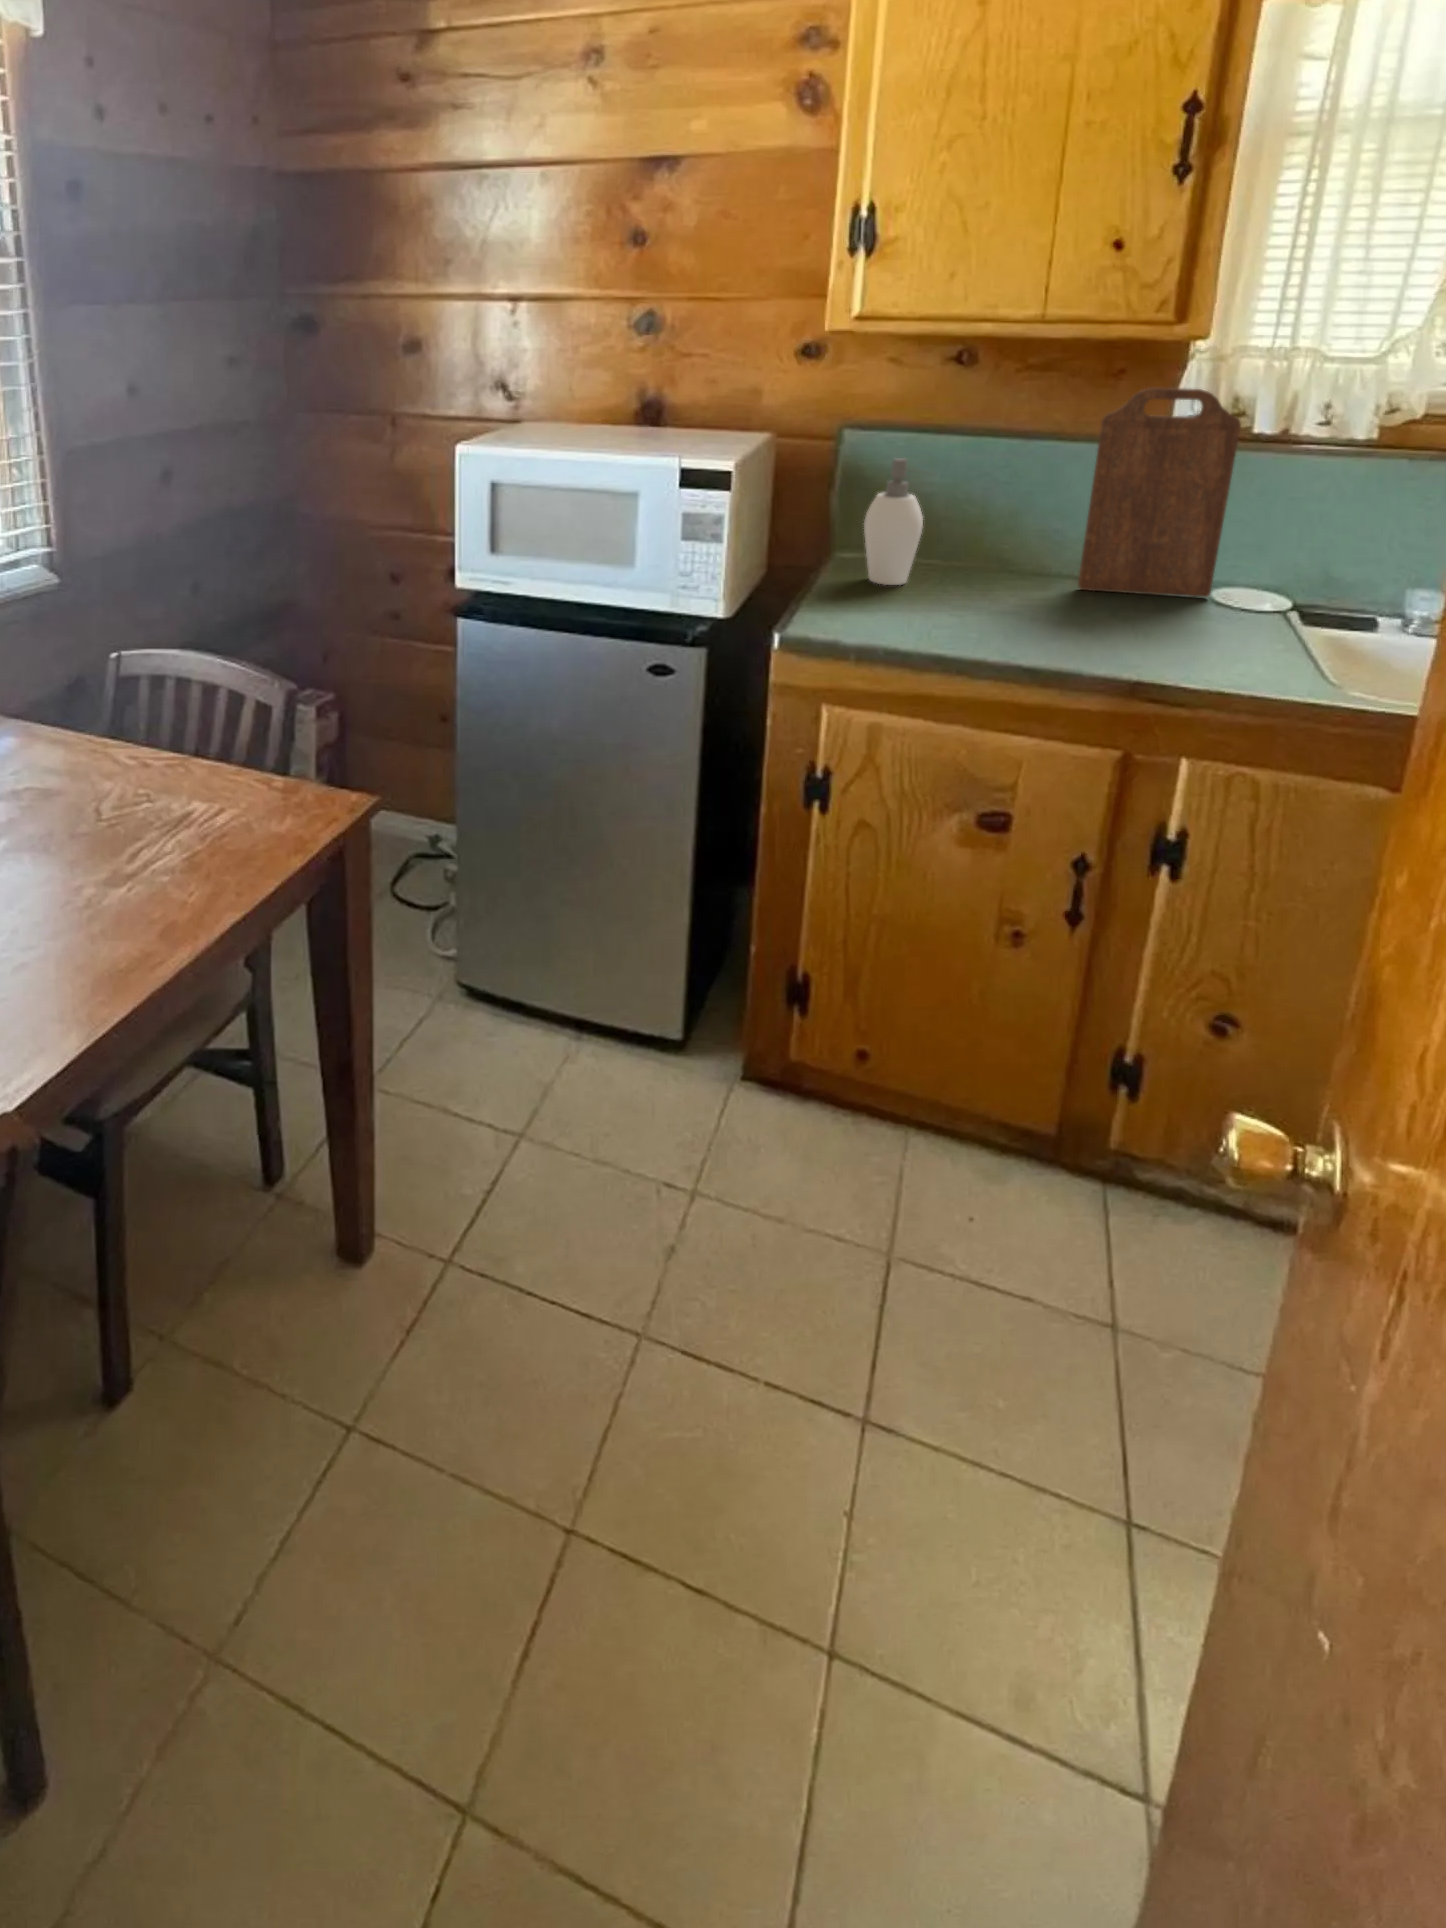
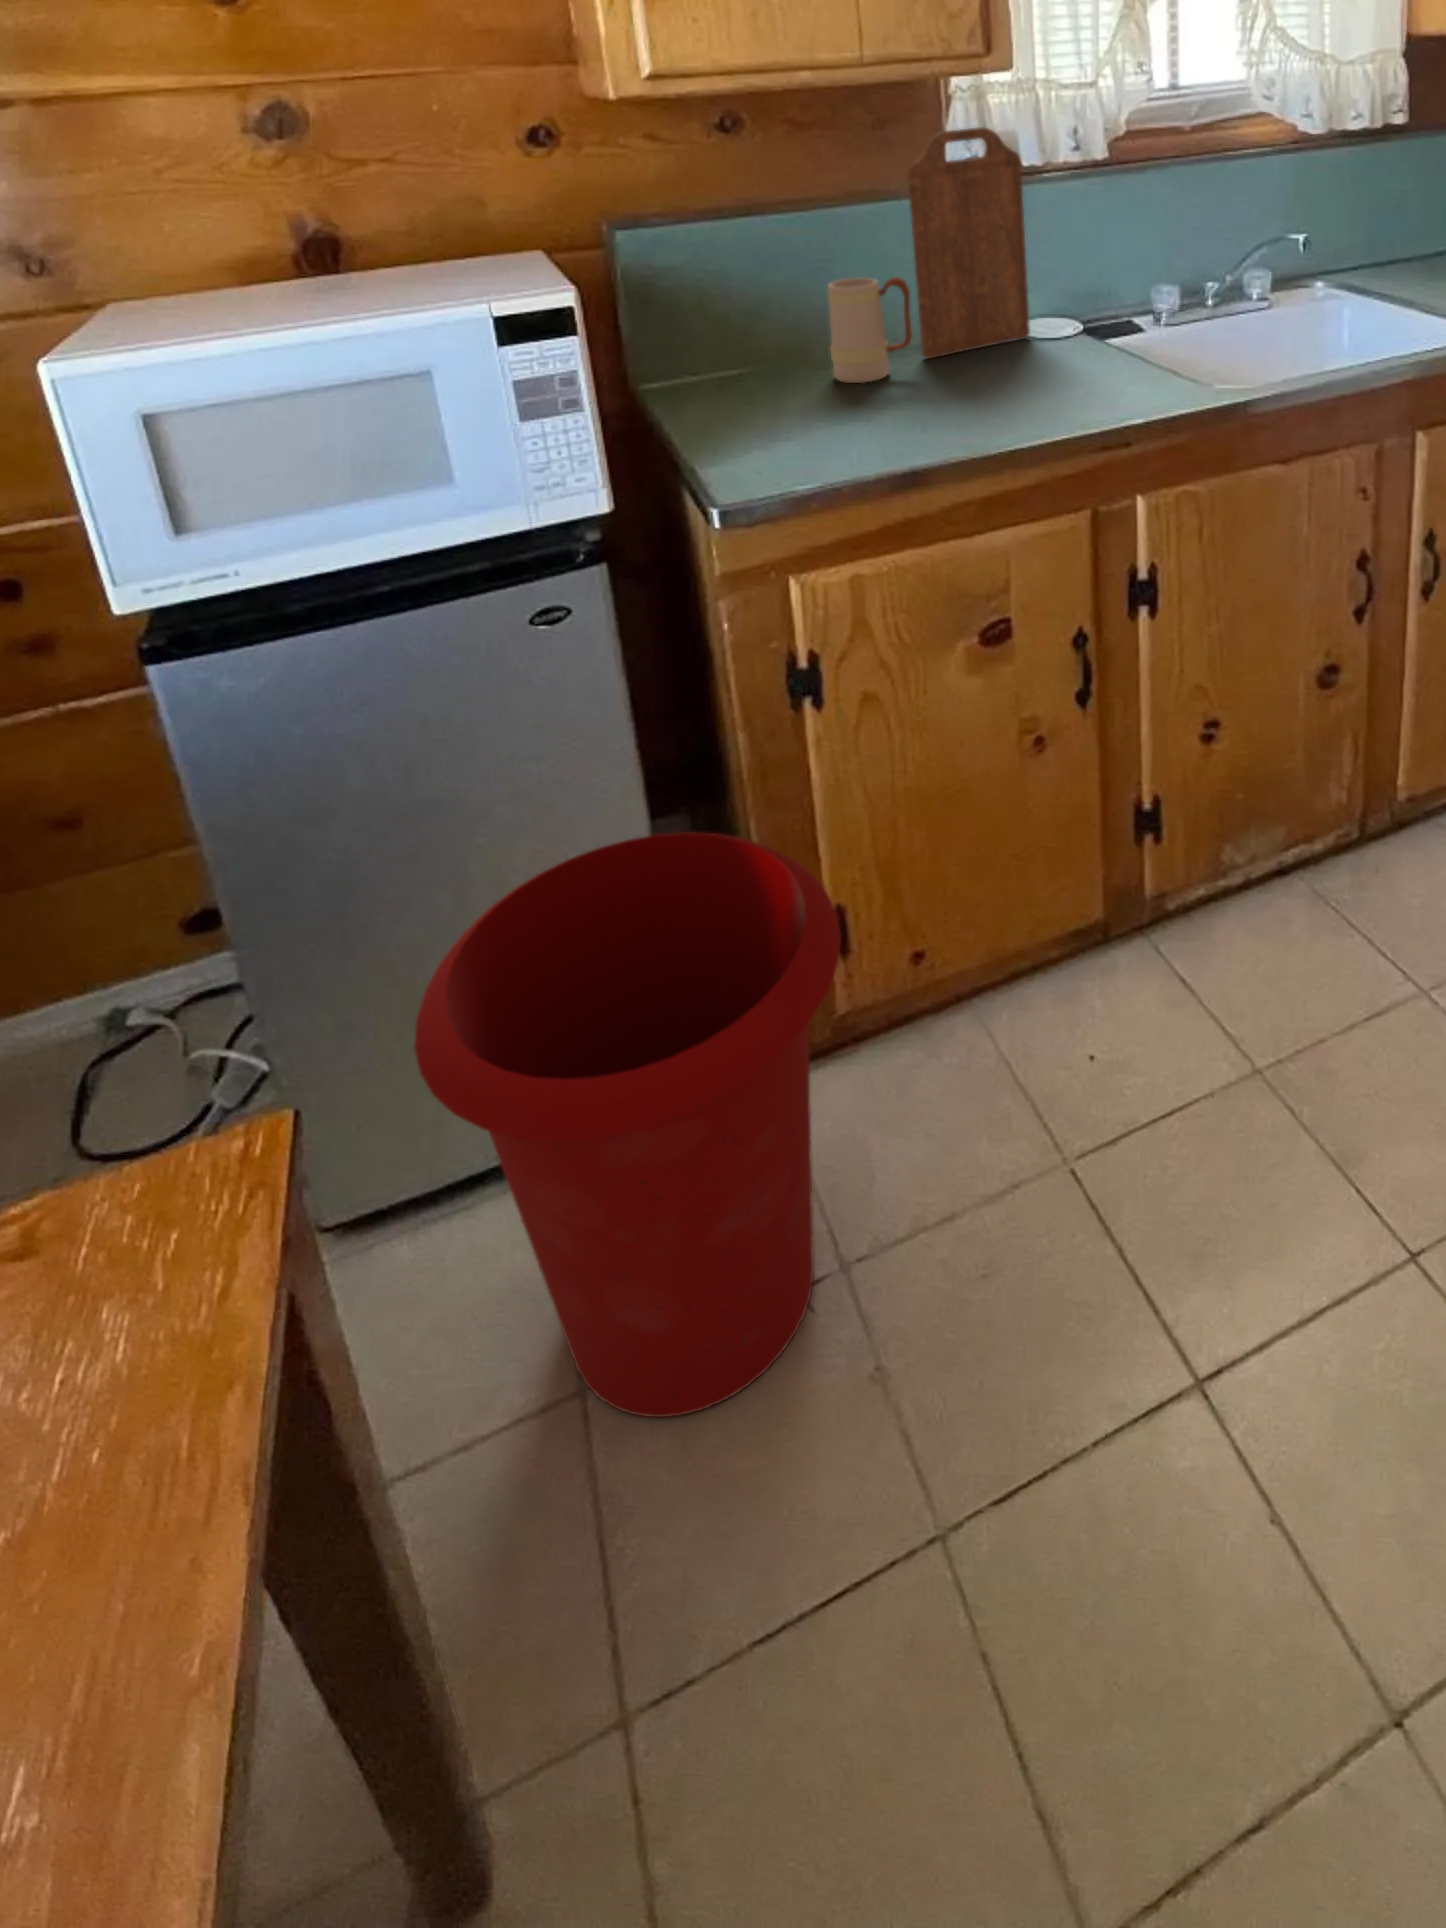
soap dispenser: present [864,458,931,585] -> none [702,250,783,409]
mug: none [978,502,1063,593] -> present [828,277,912,383]
waste bin: none [484,832,757,1205] -> present [414,832,841,1417]

